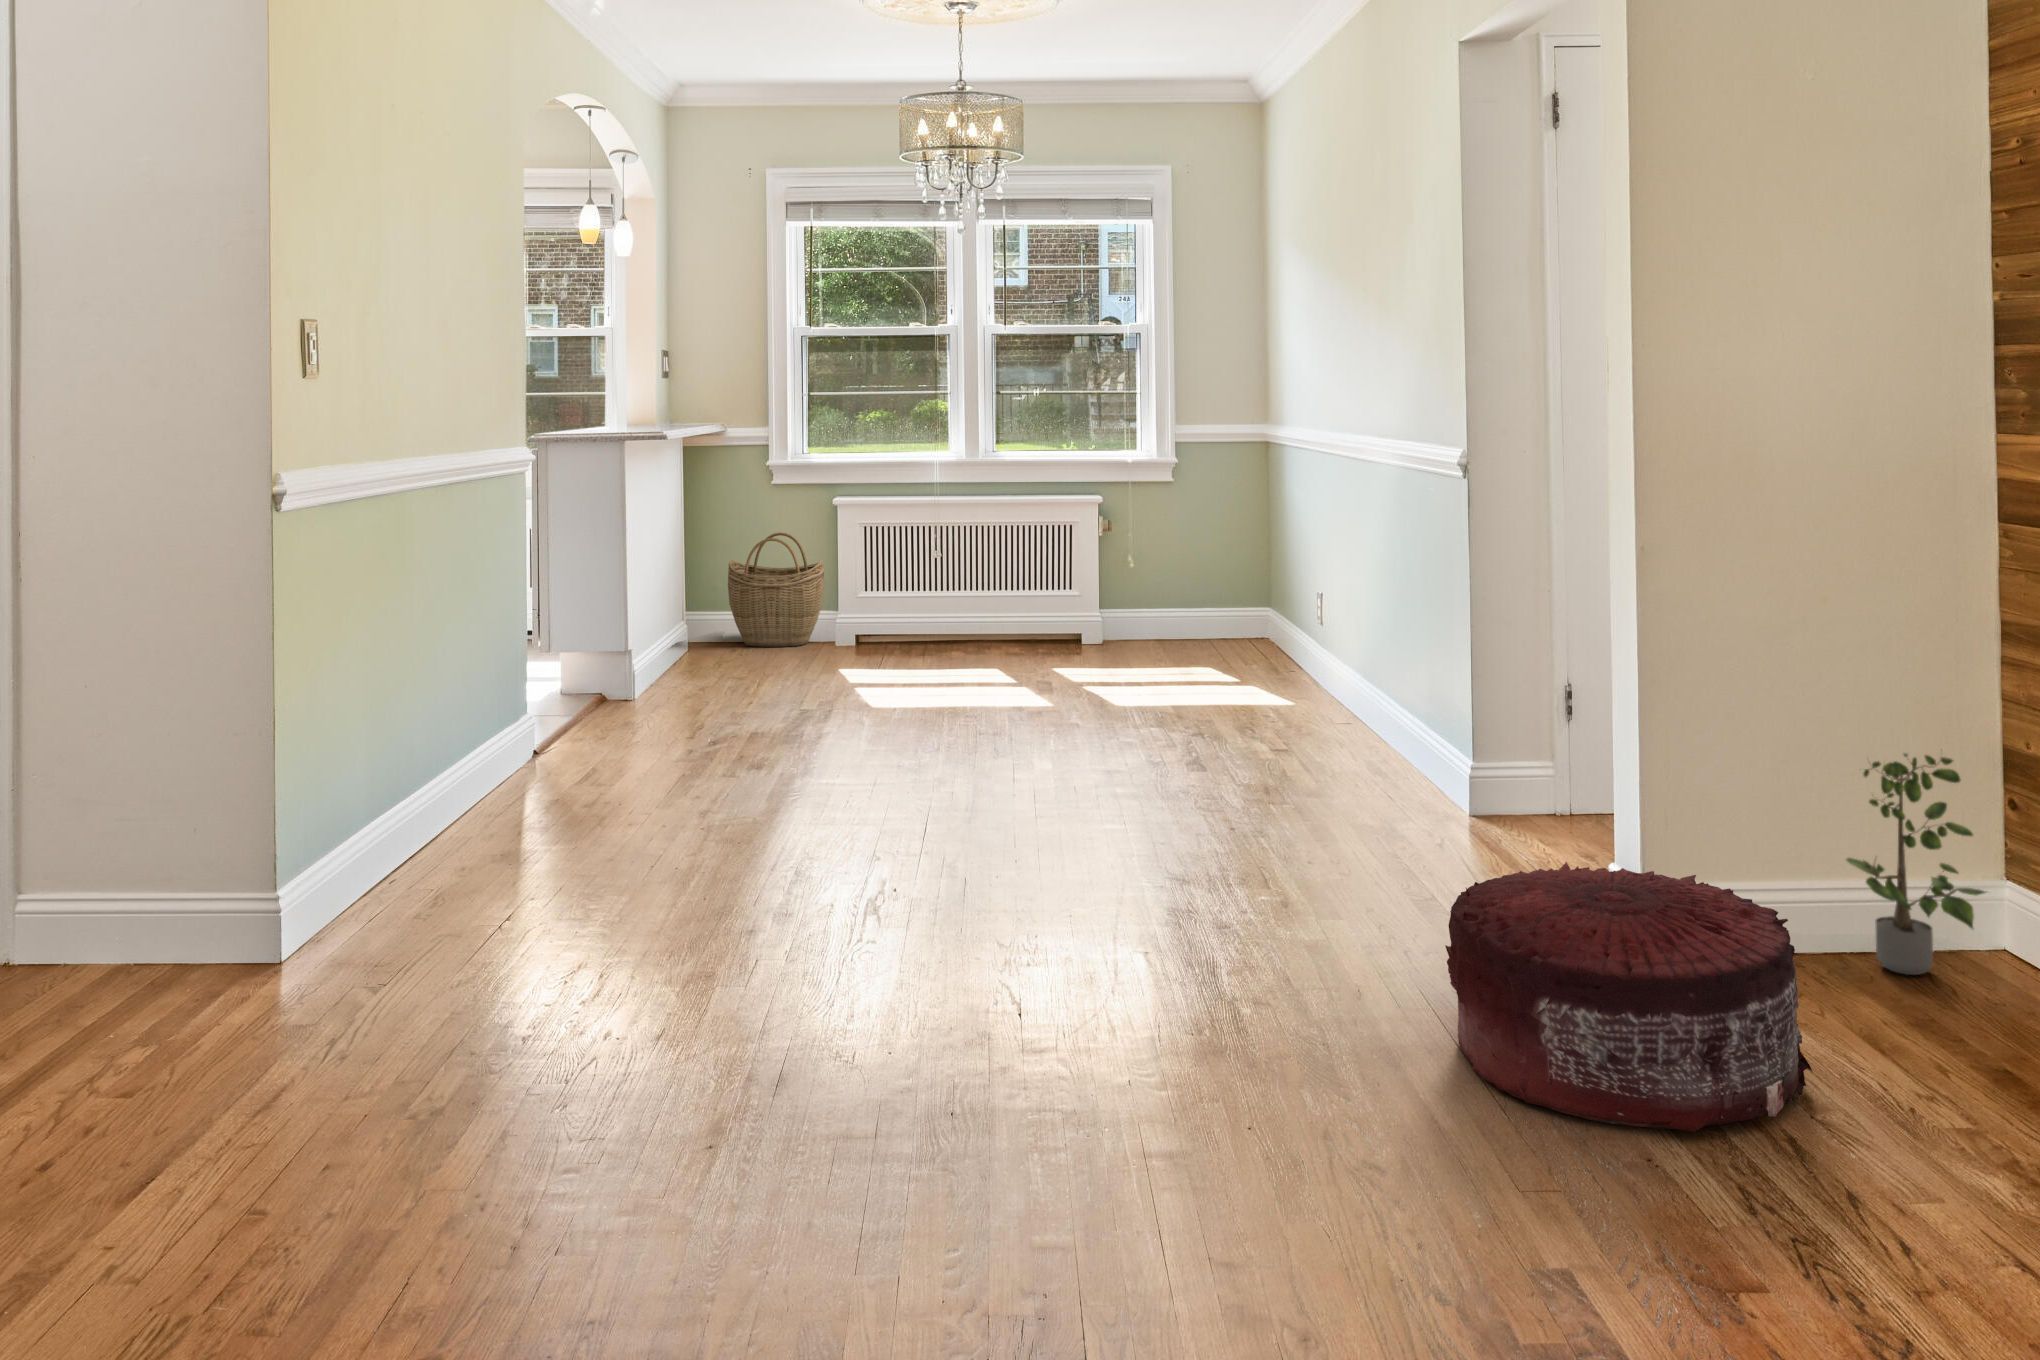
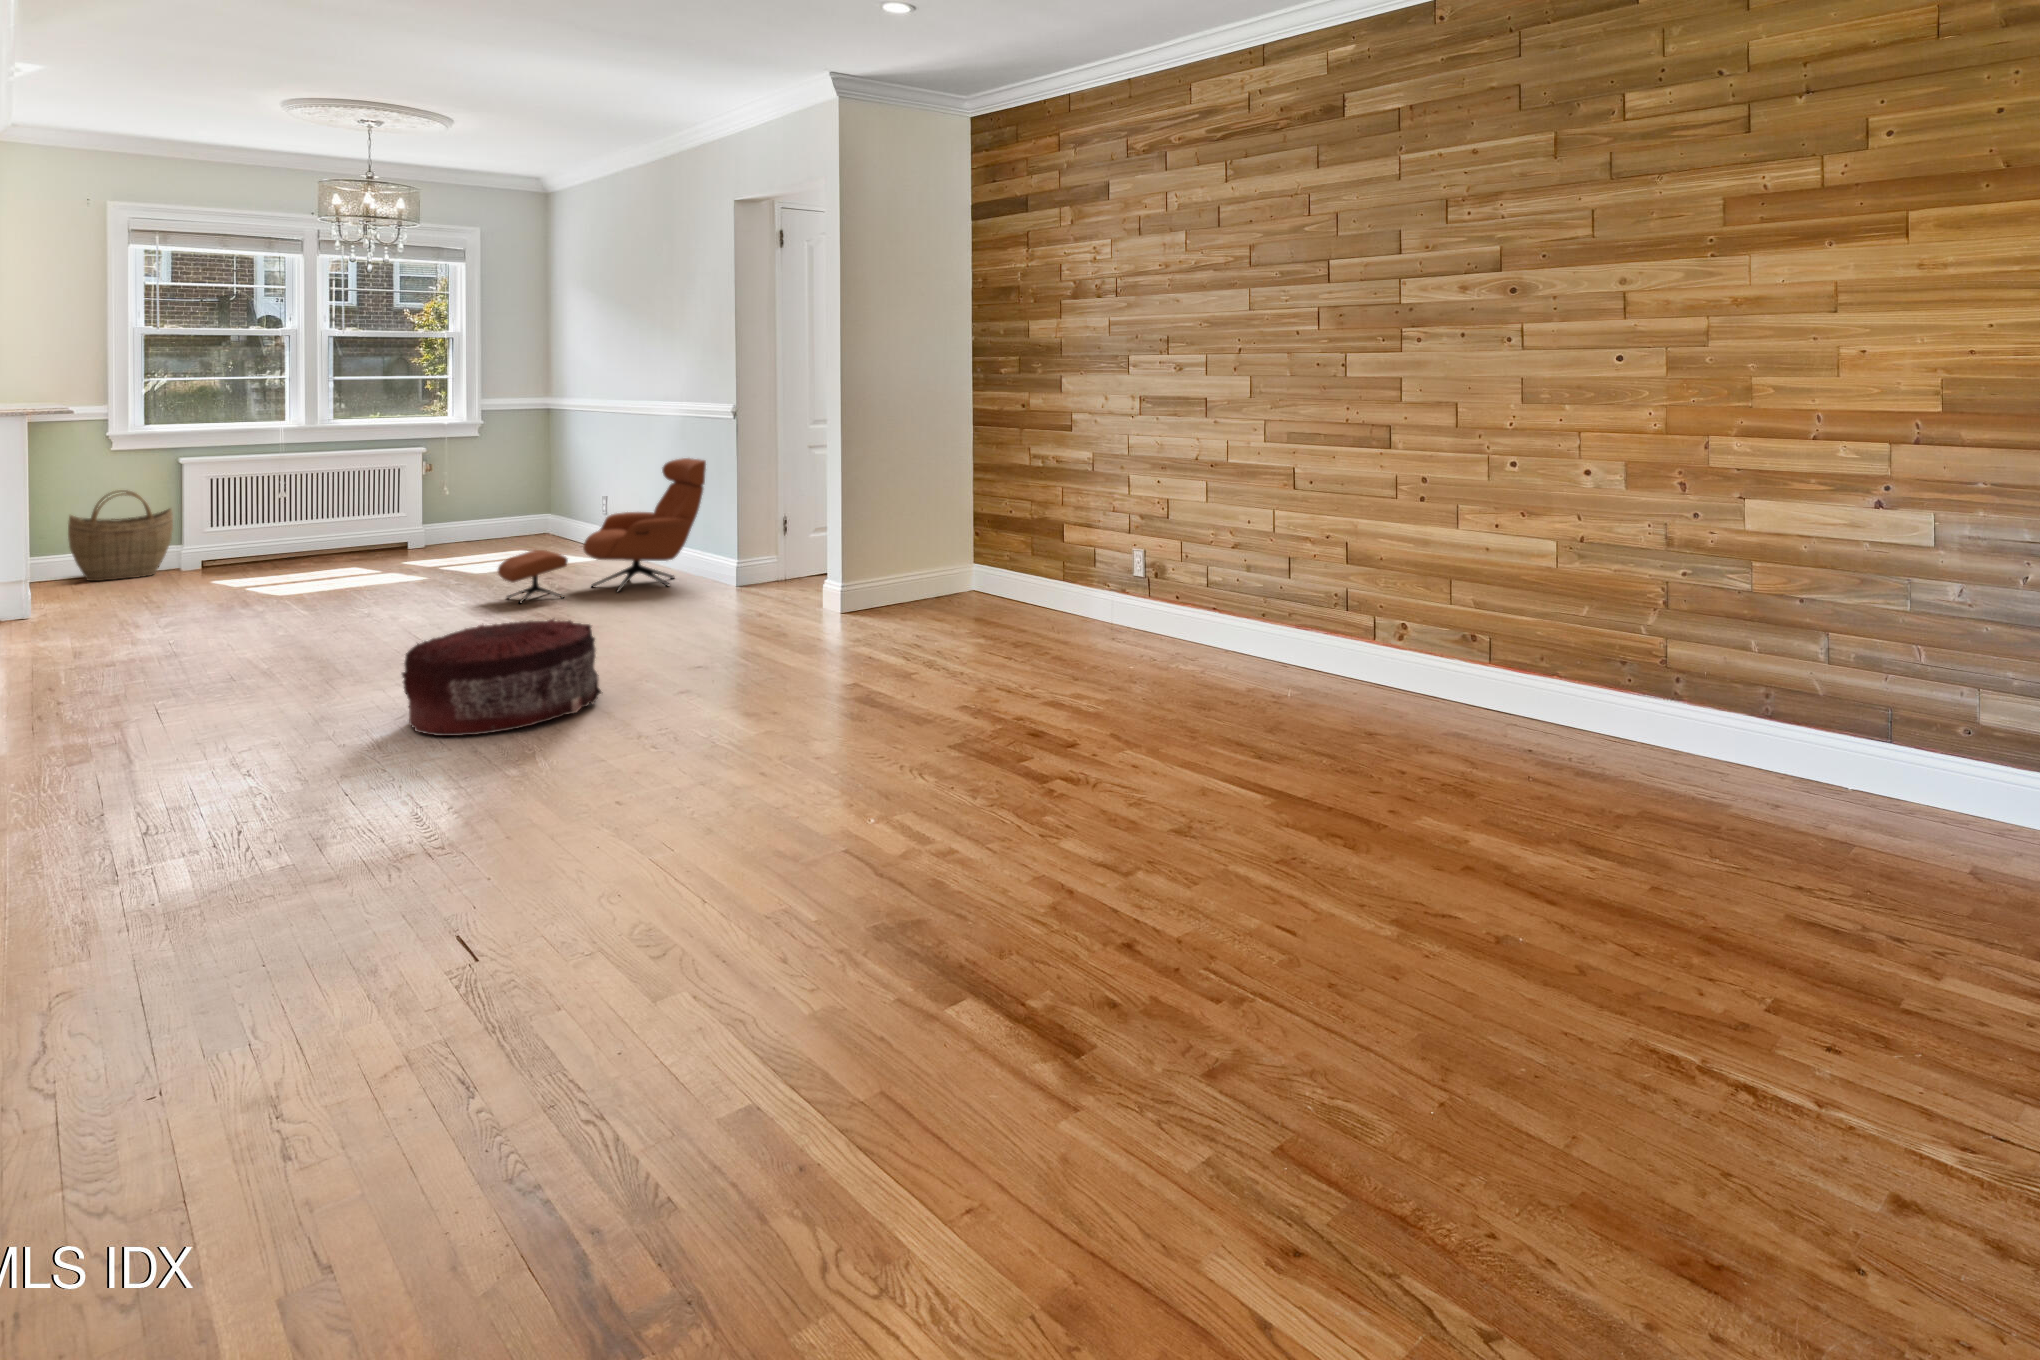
lounge chair: none [1088,544,1419,787] -> present [498,458,706,603]
potted plant: present [1846,754,1985,975] -> none [921,514,971,603]
pouf: present [1445,862,1812,1132] -> present [402,619,602,736]

